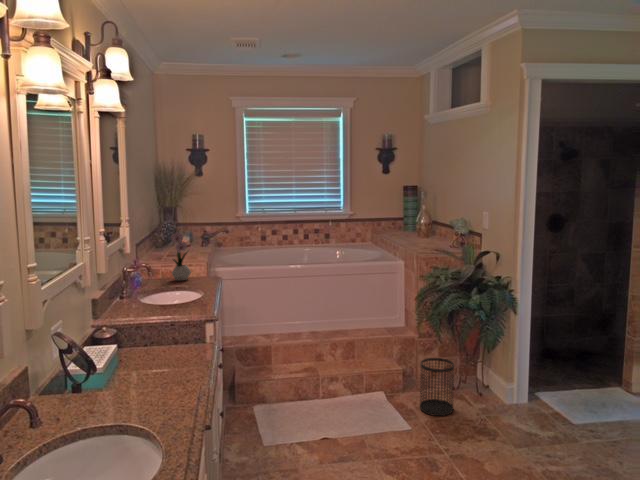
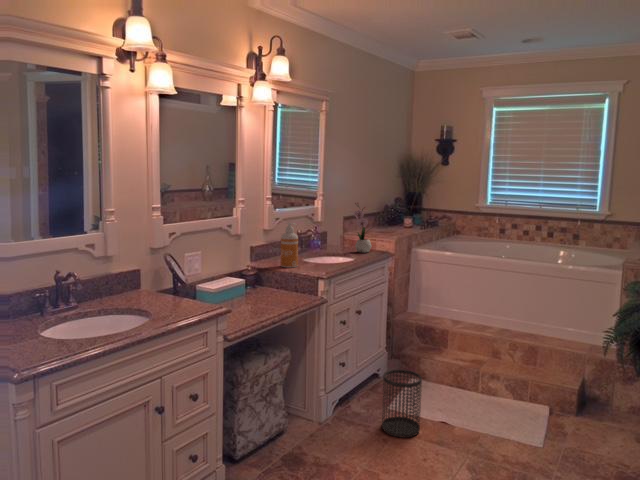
soap dispenser: none [143,259,168,315] -> present [281,223,298,268]
wastebasket: present [420,358,454,416] -> present [382,370,422,438]

